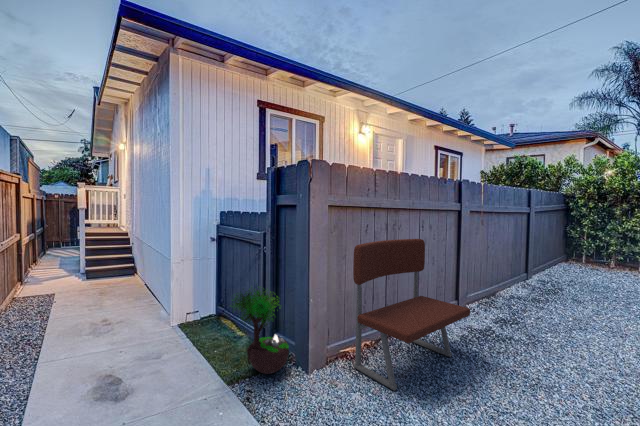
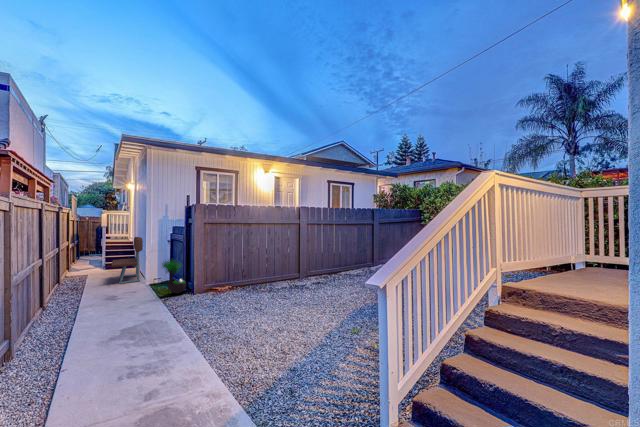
bench: present [353,239,470,391] -> present [111,237,143,284]

